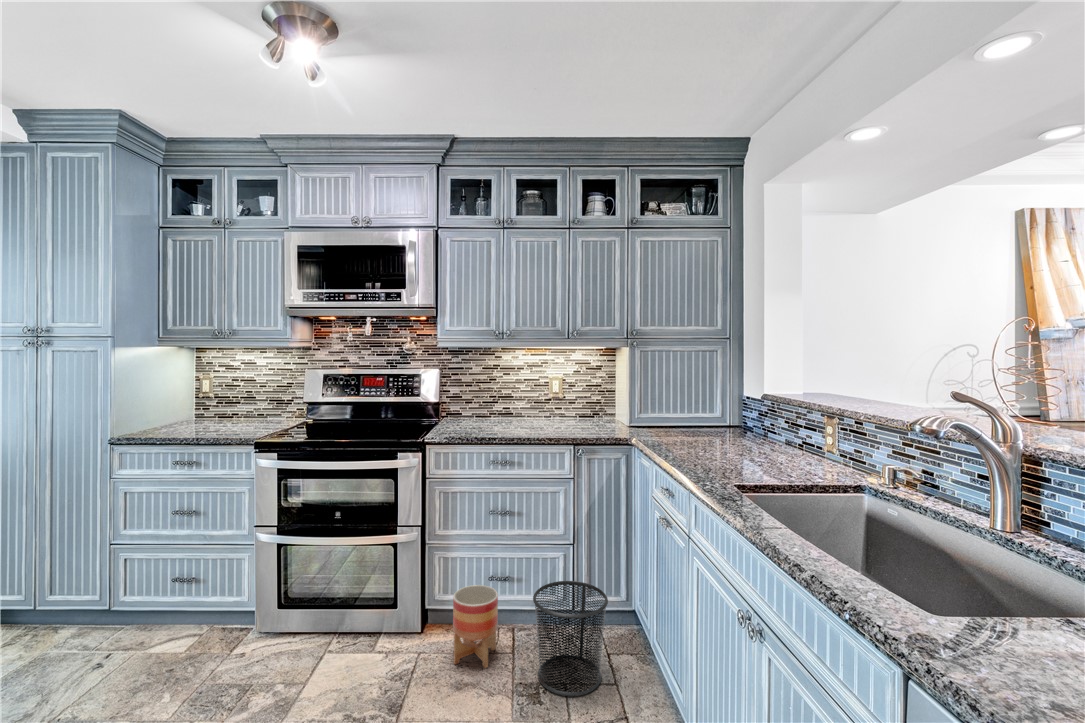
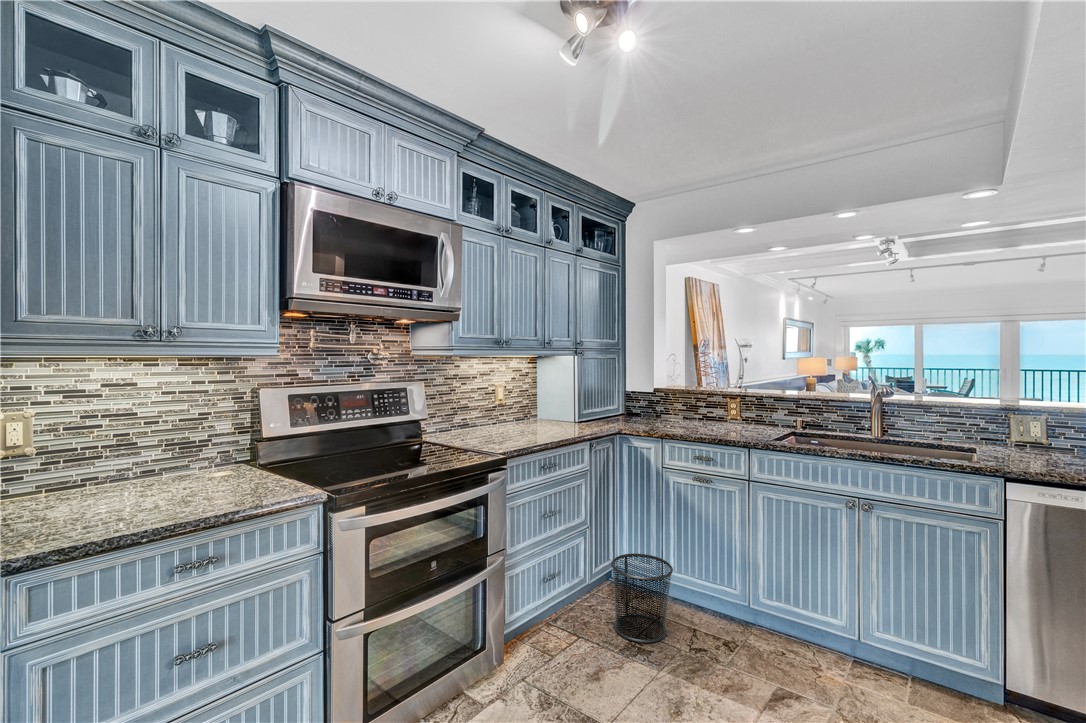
planter: present [453,585,498,668] -> none [549,587,593,667]

